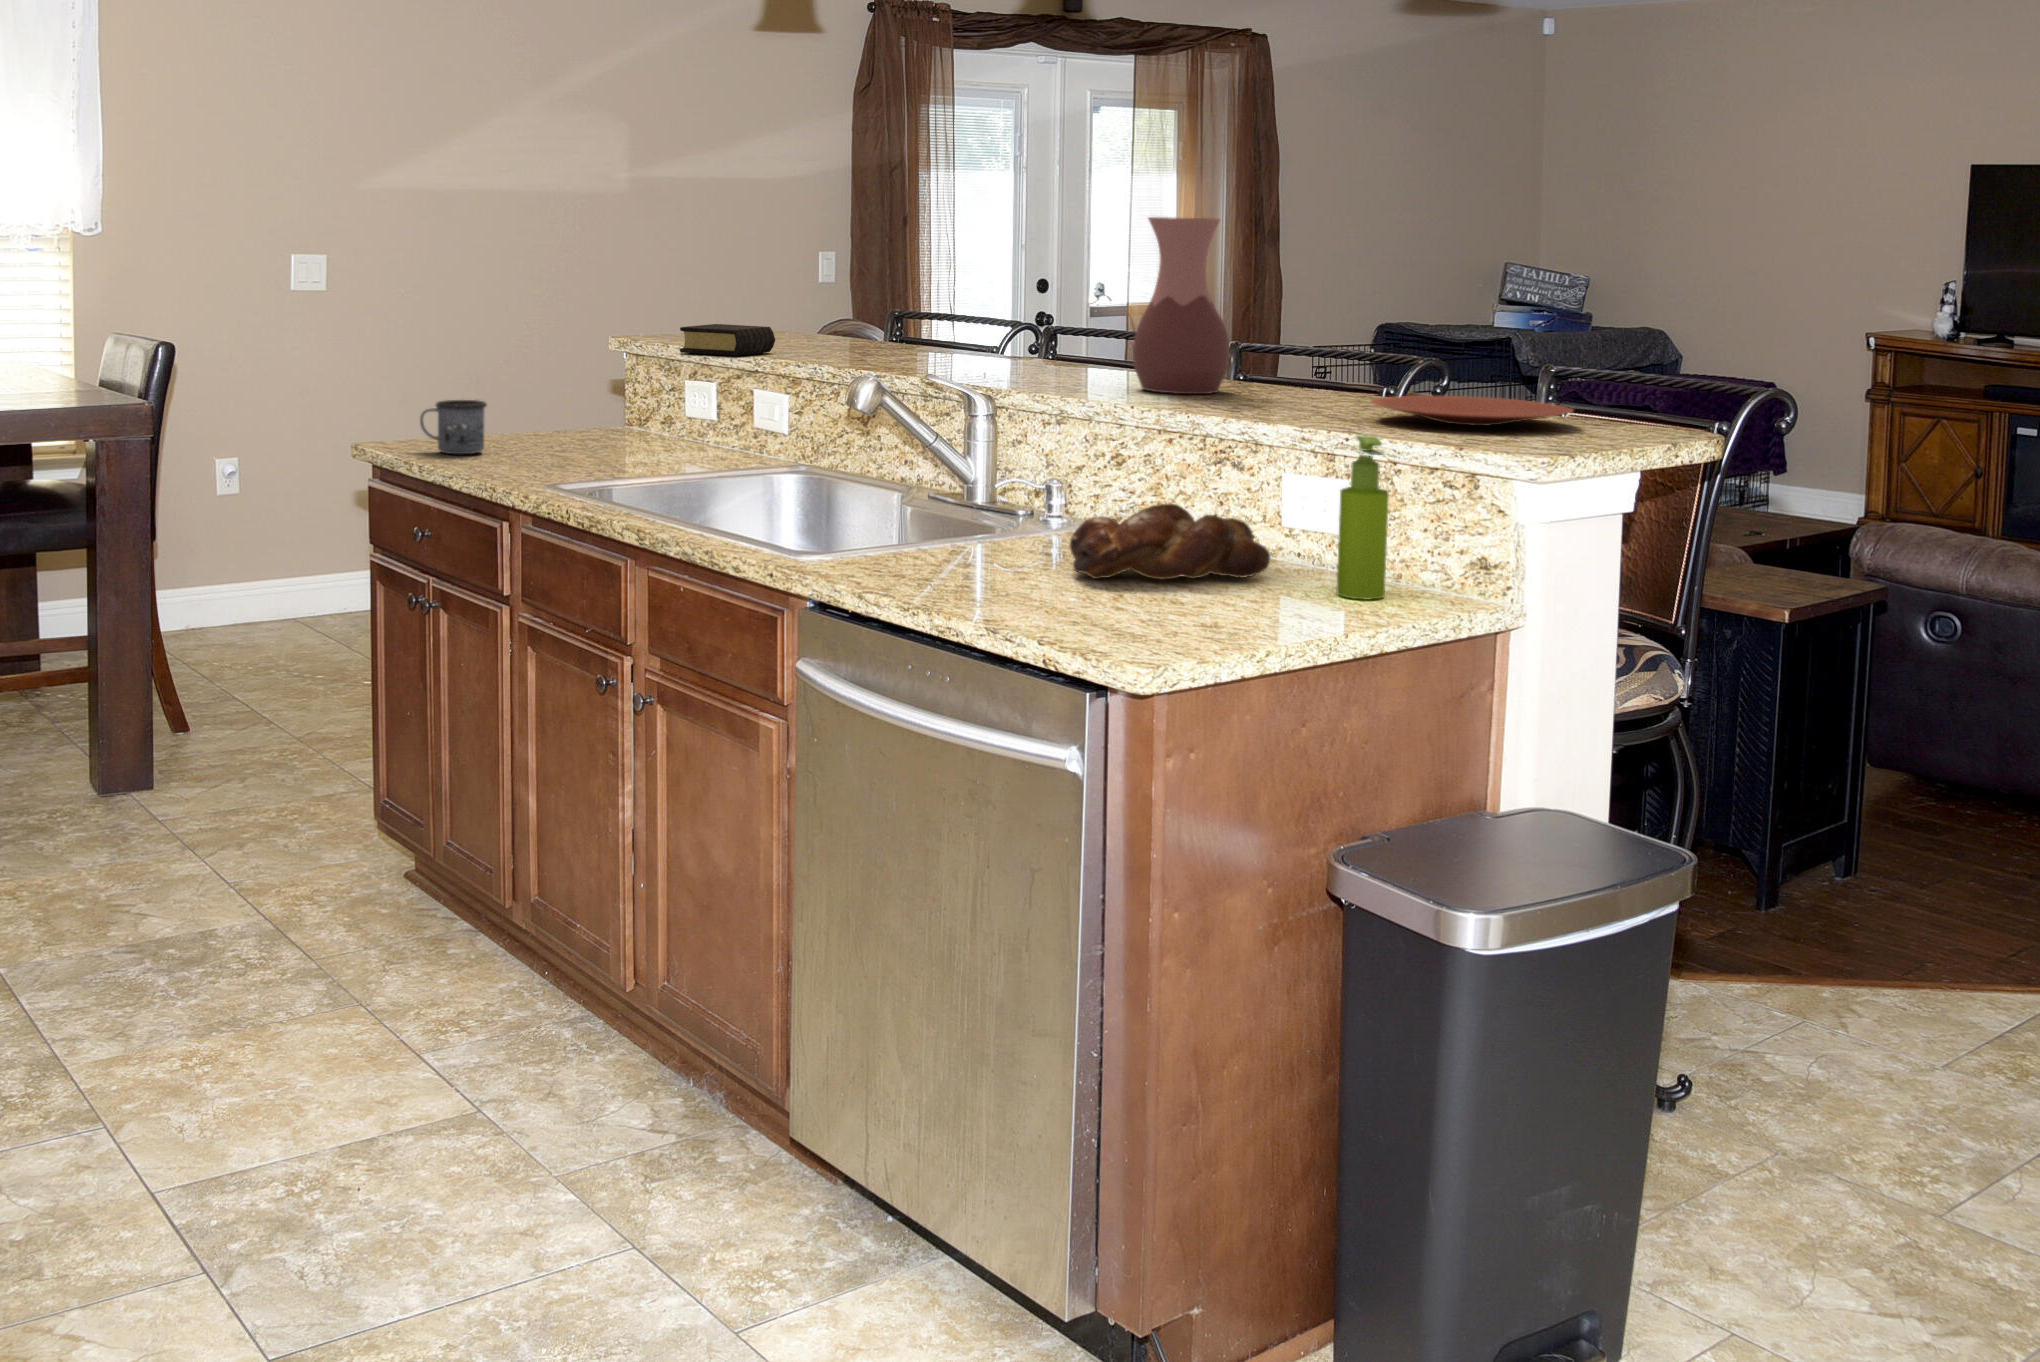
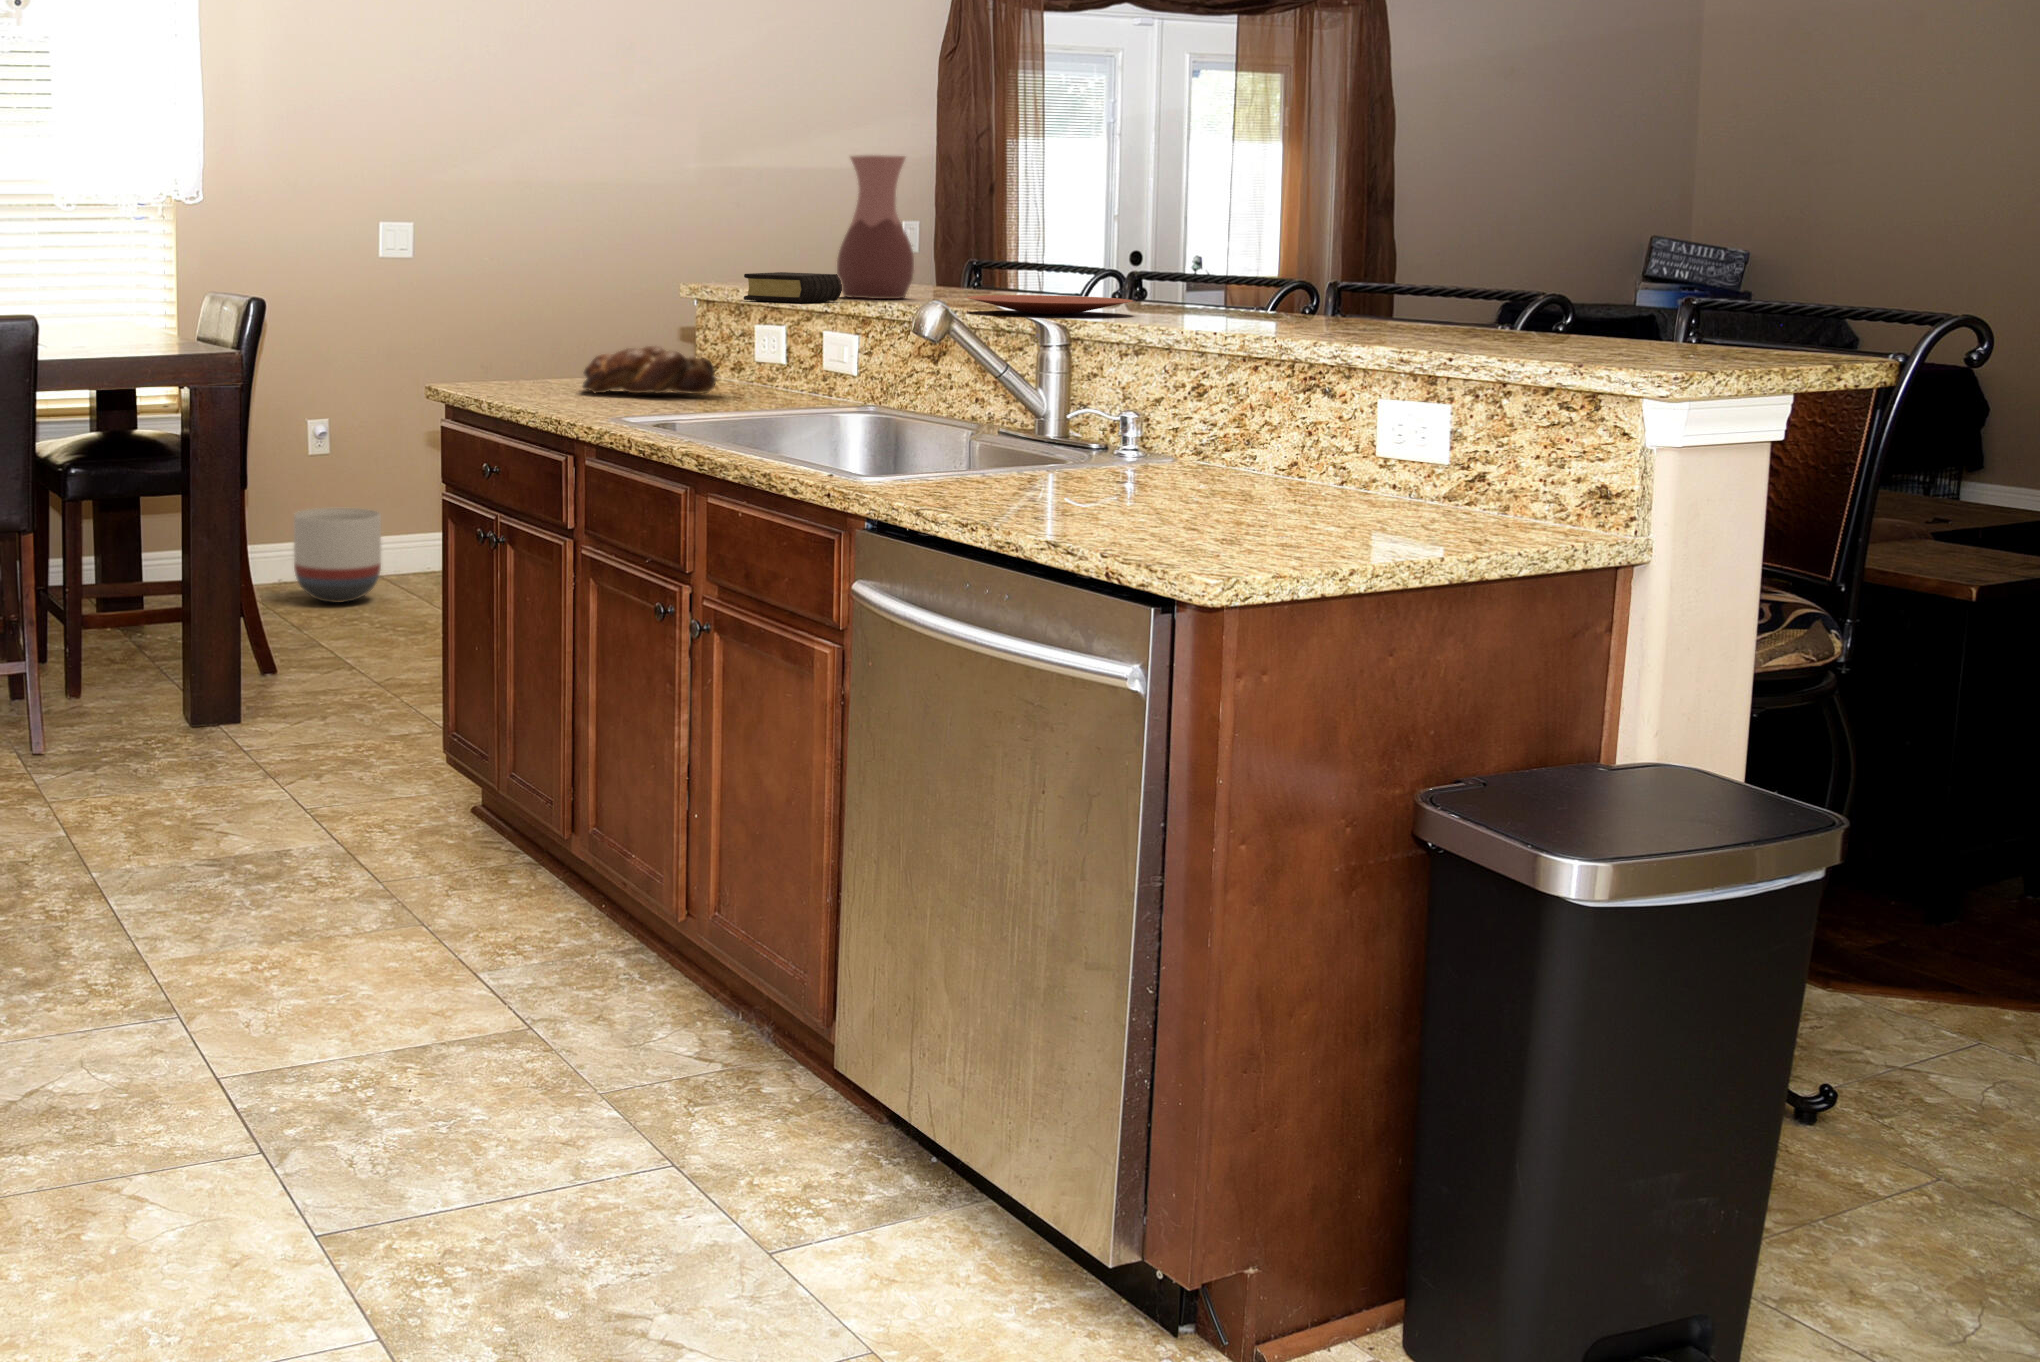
vase: present [1133,217,1229,394] -> present [837,155,914,299]
plate: present [1371,396,1573,426] -> present [968,295,1133,314]
mug: present [420,400,487,454] -> none [485,344,550,397]
soap dispenser: present [1337,435,1389,600] -> none [1433,352,1495,528]
bread loaf: present [1070,504,1271,579] -> present [583,346,716,394]
planter: none [219,539,312,636] -> present [294,508,381,603]

